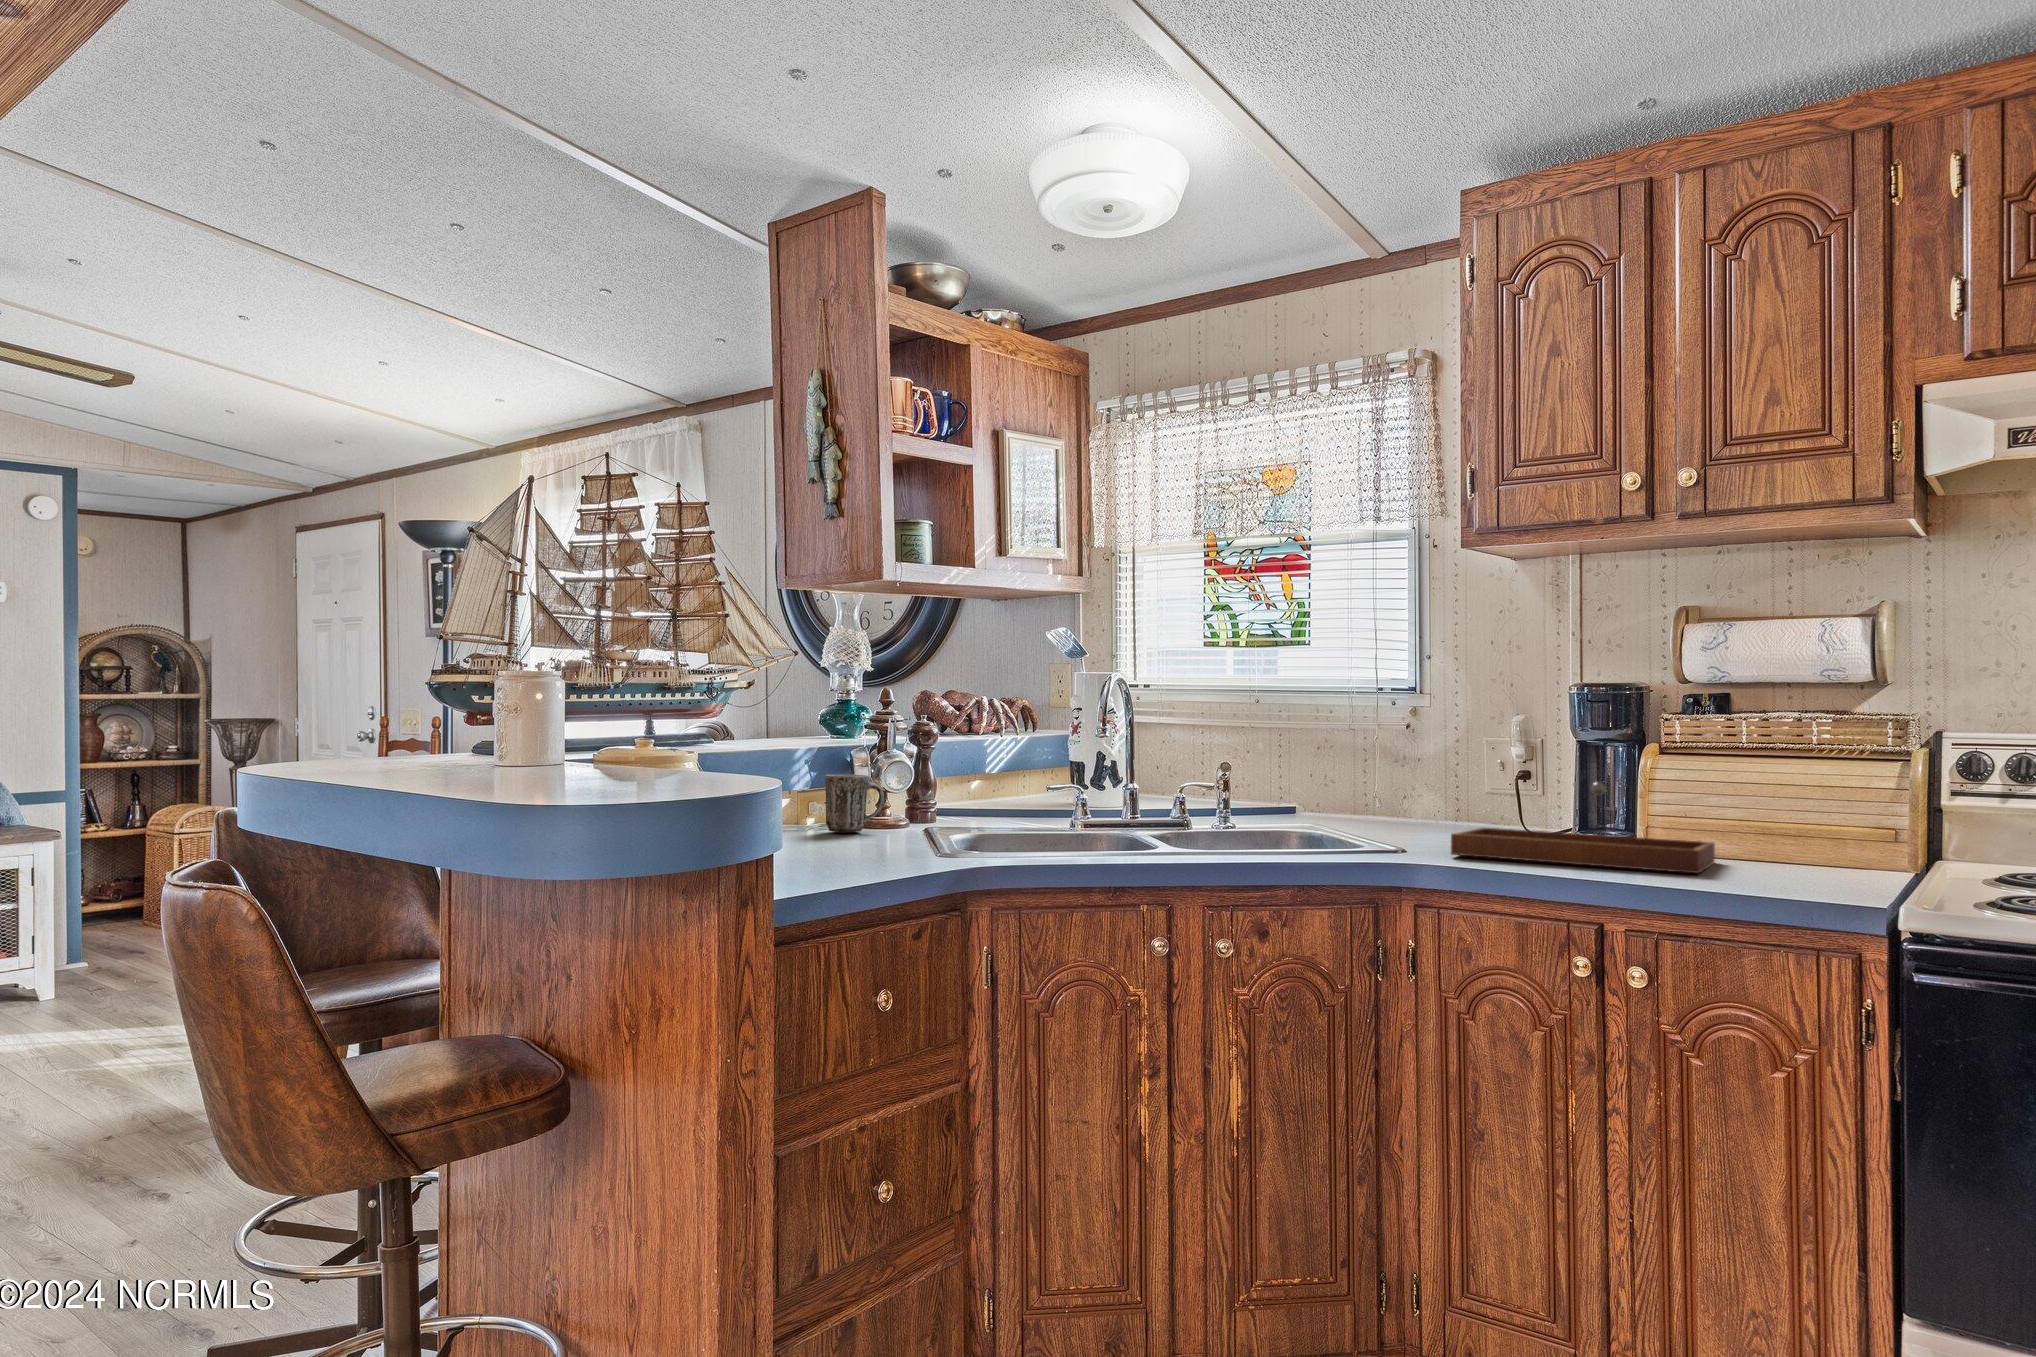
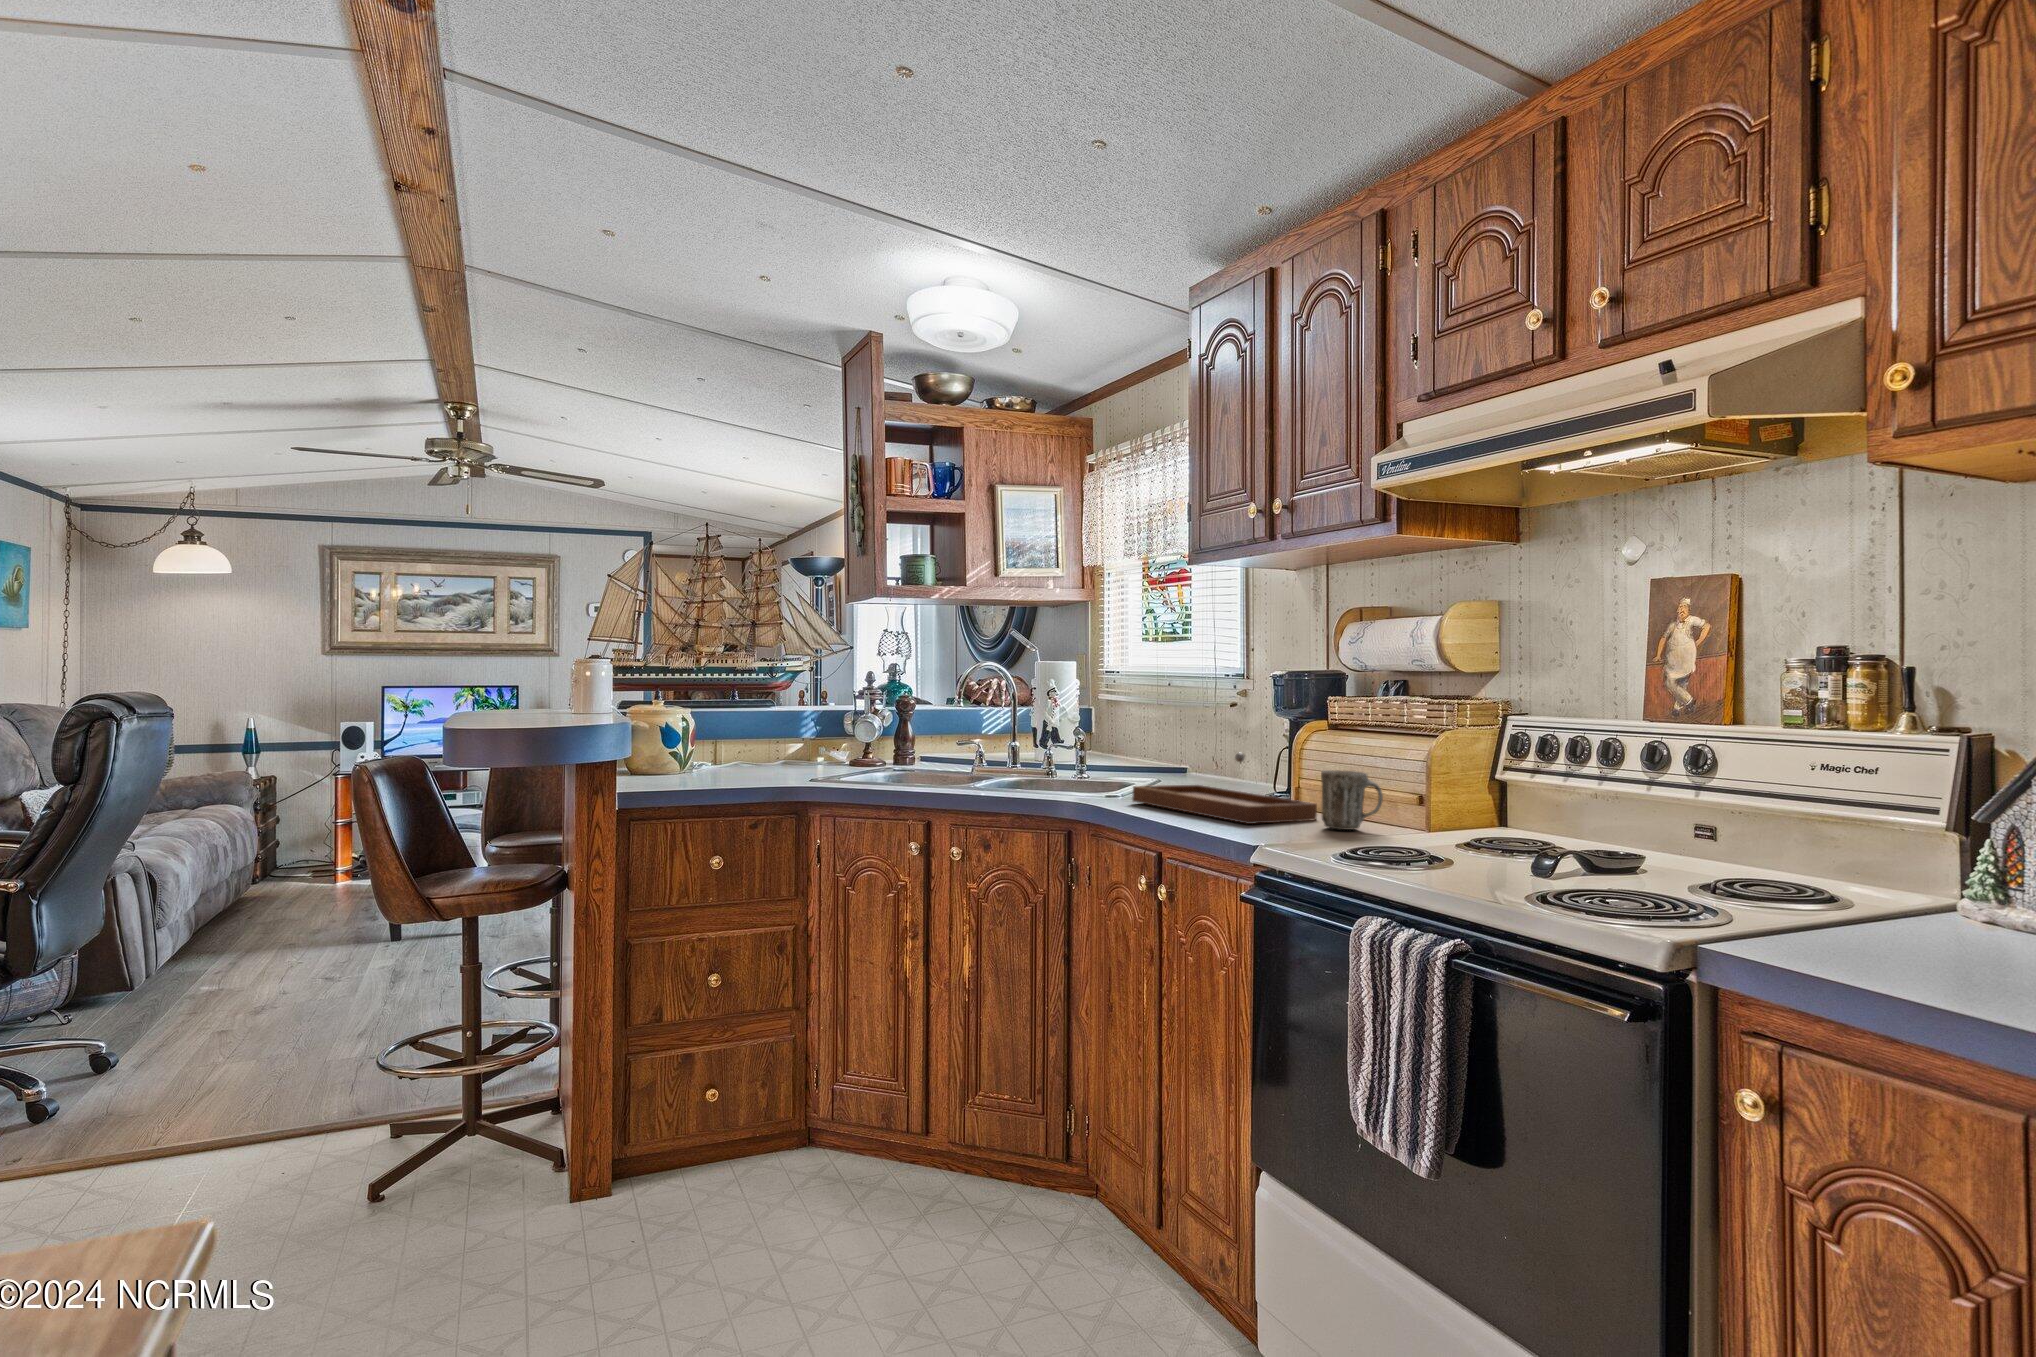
mug: present [825,774,884,832] -> present [1321,770,1383,830]

